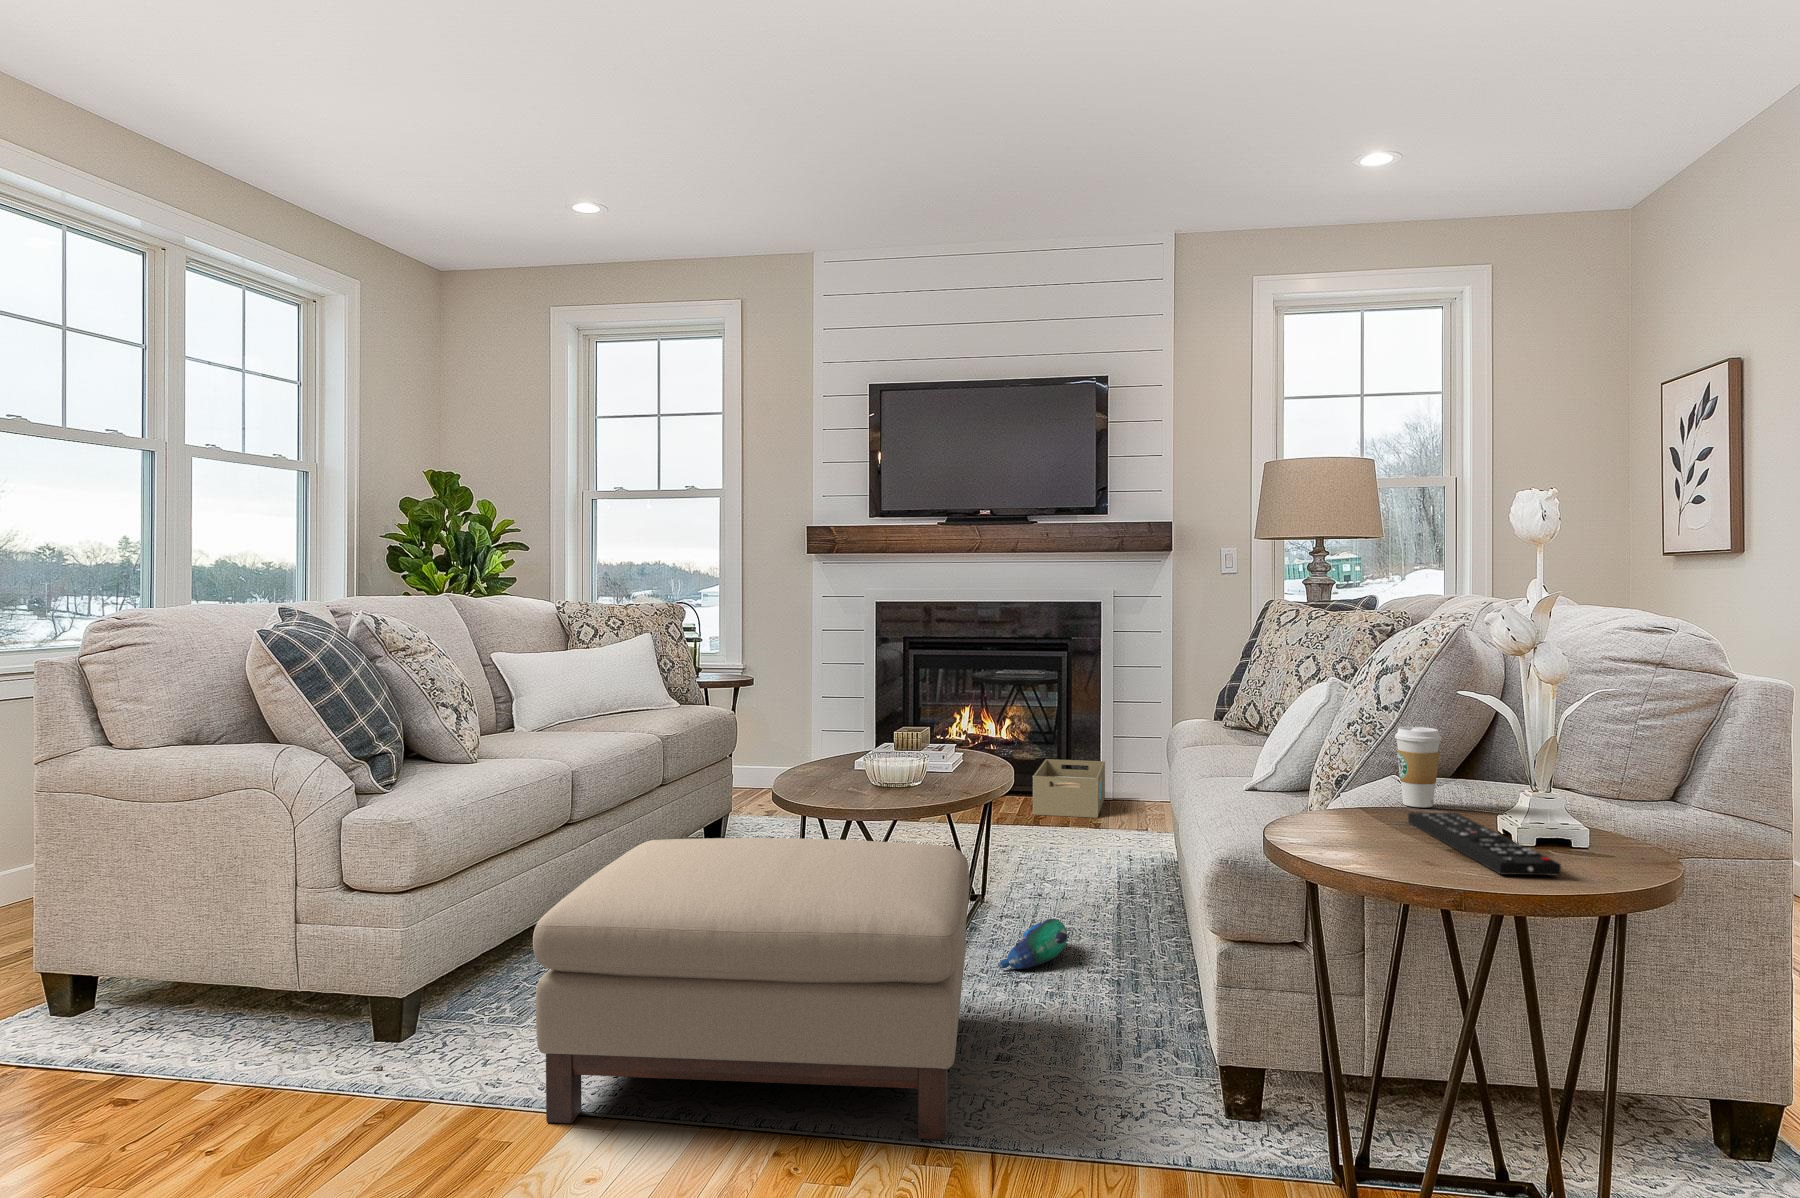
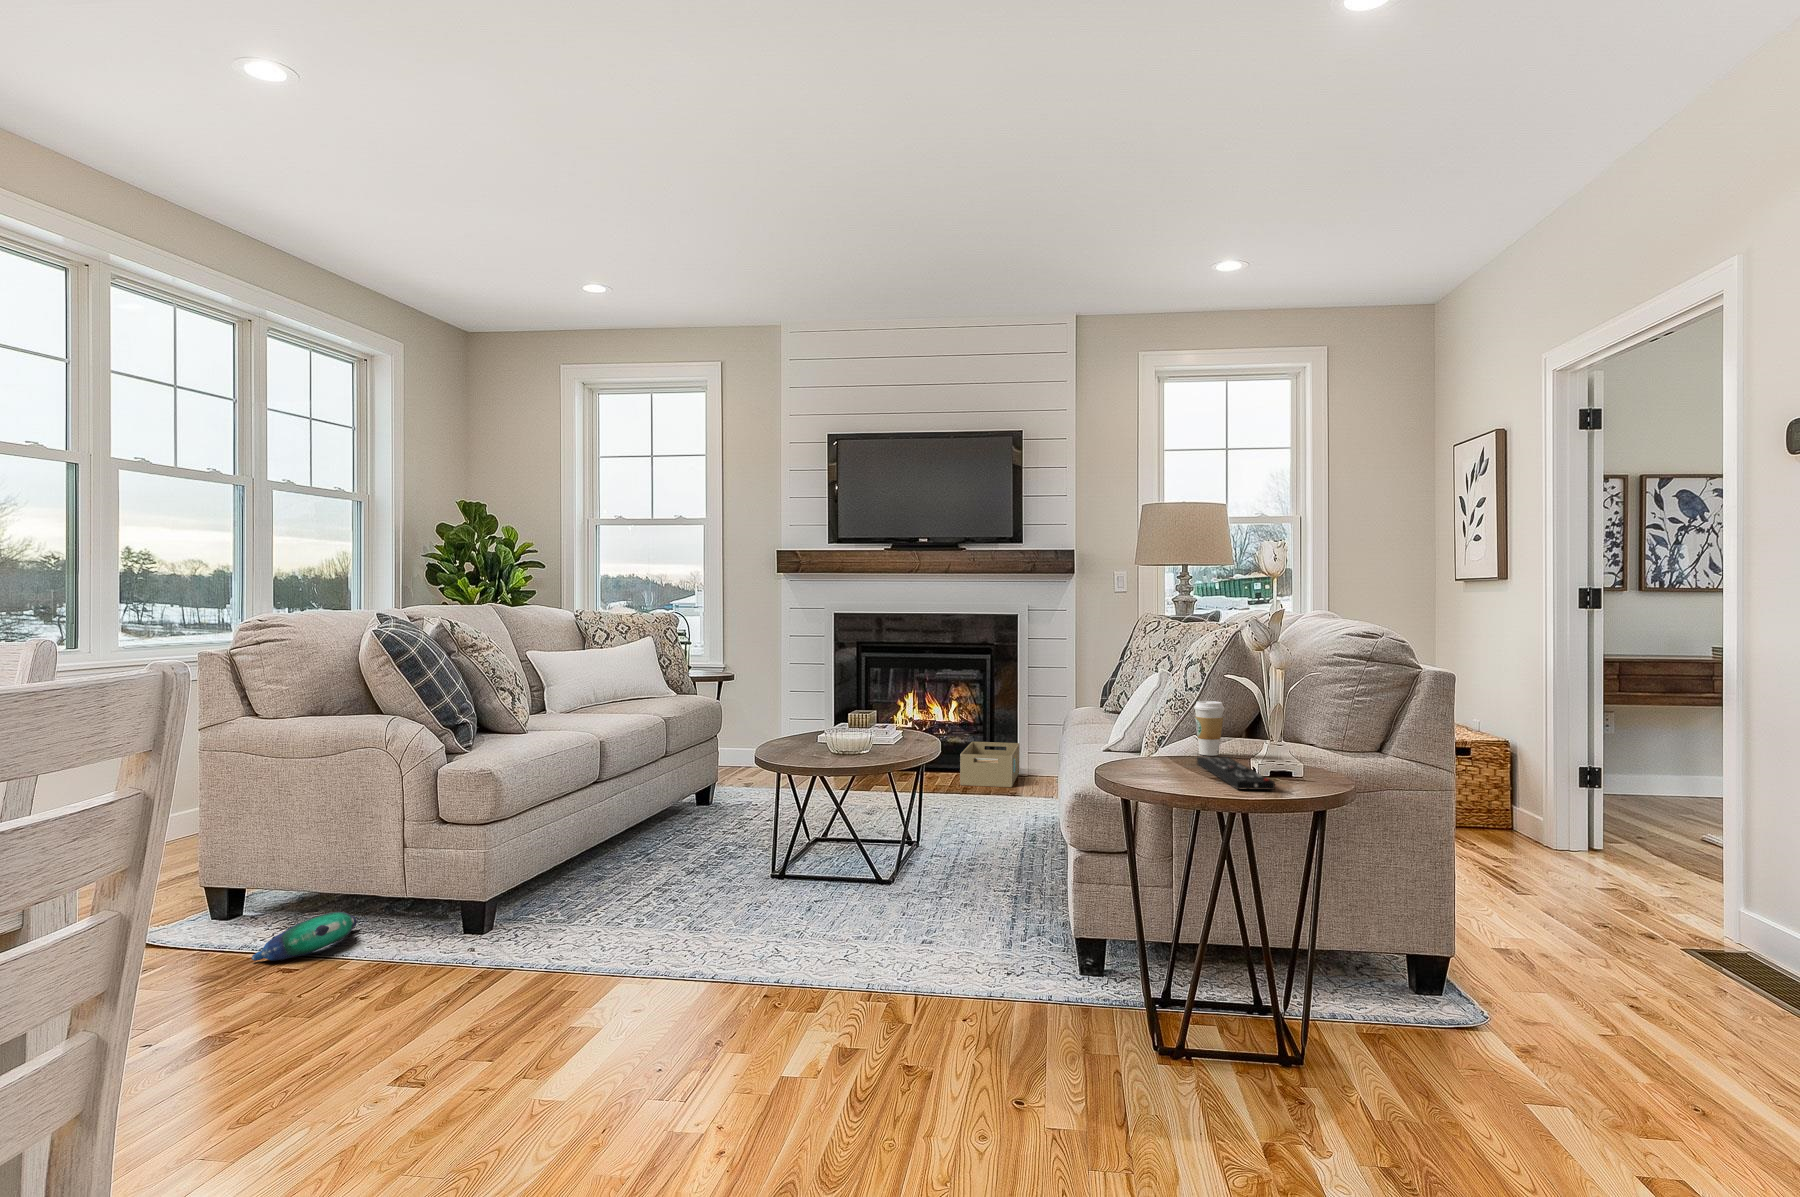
ottoman: present [533,838,969,1140] -> none [592,787,904,988]
plush toy: present [999,919,1068,969] -> present [252,912,357,961]

